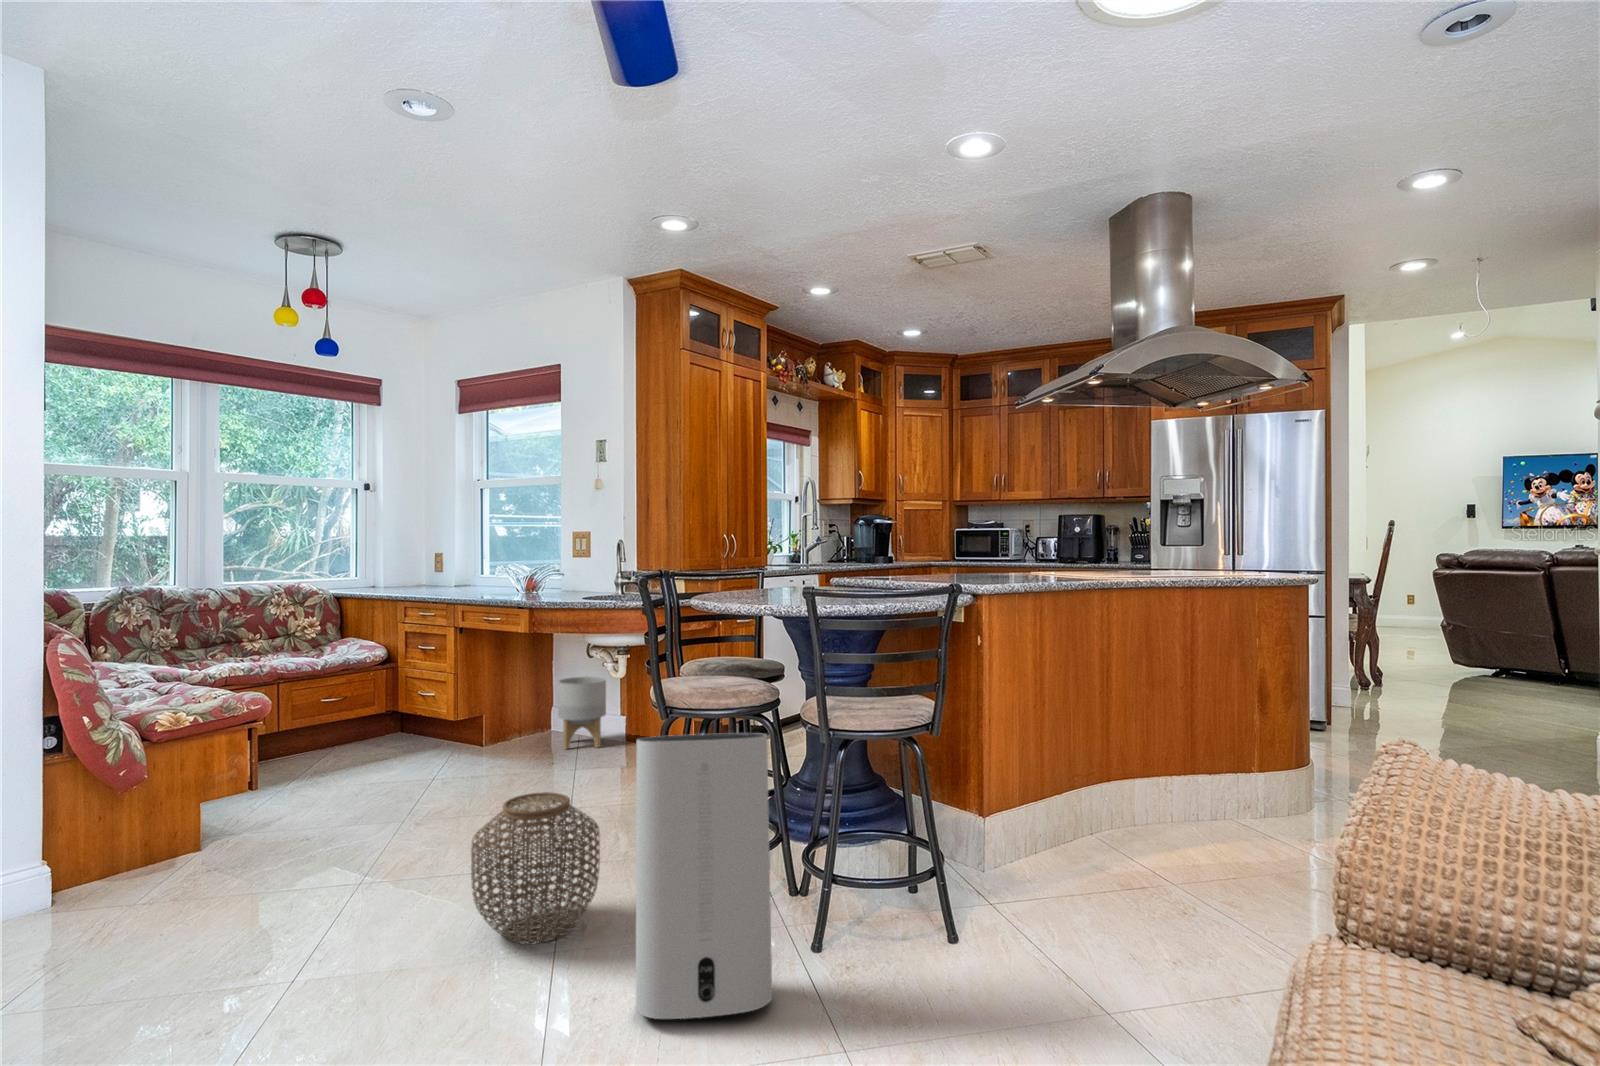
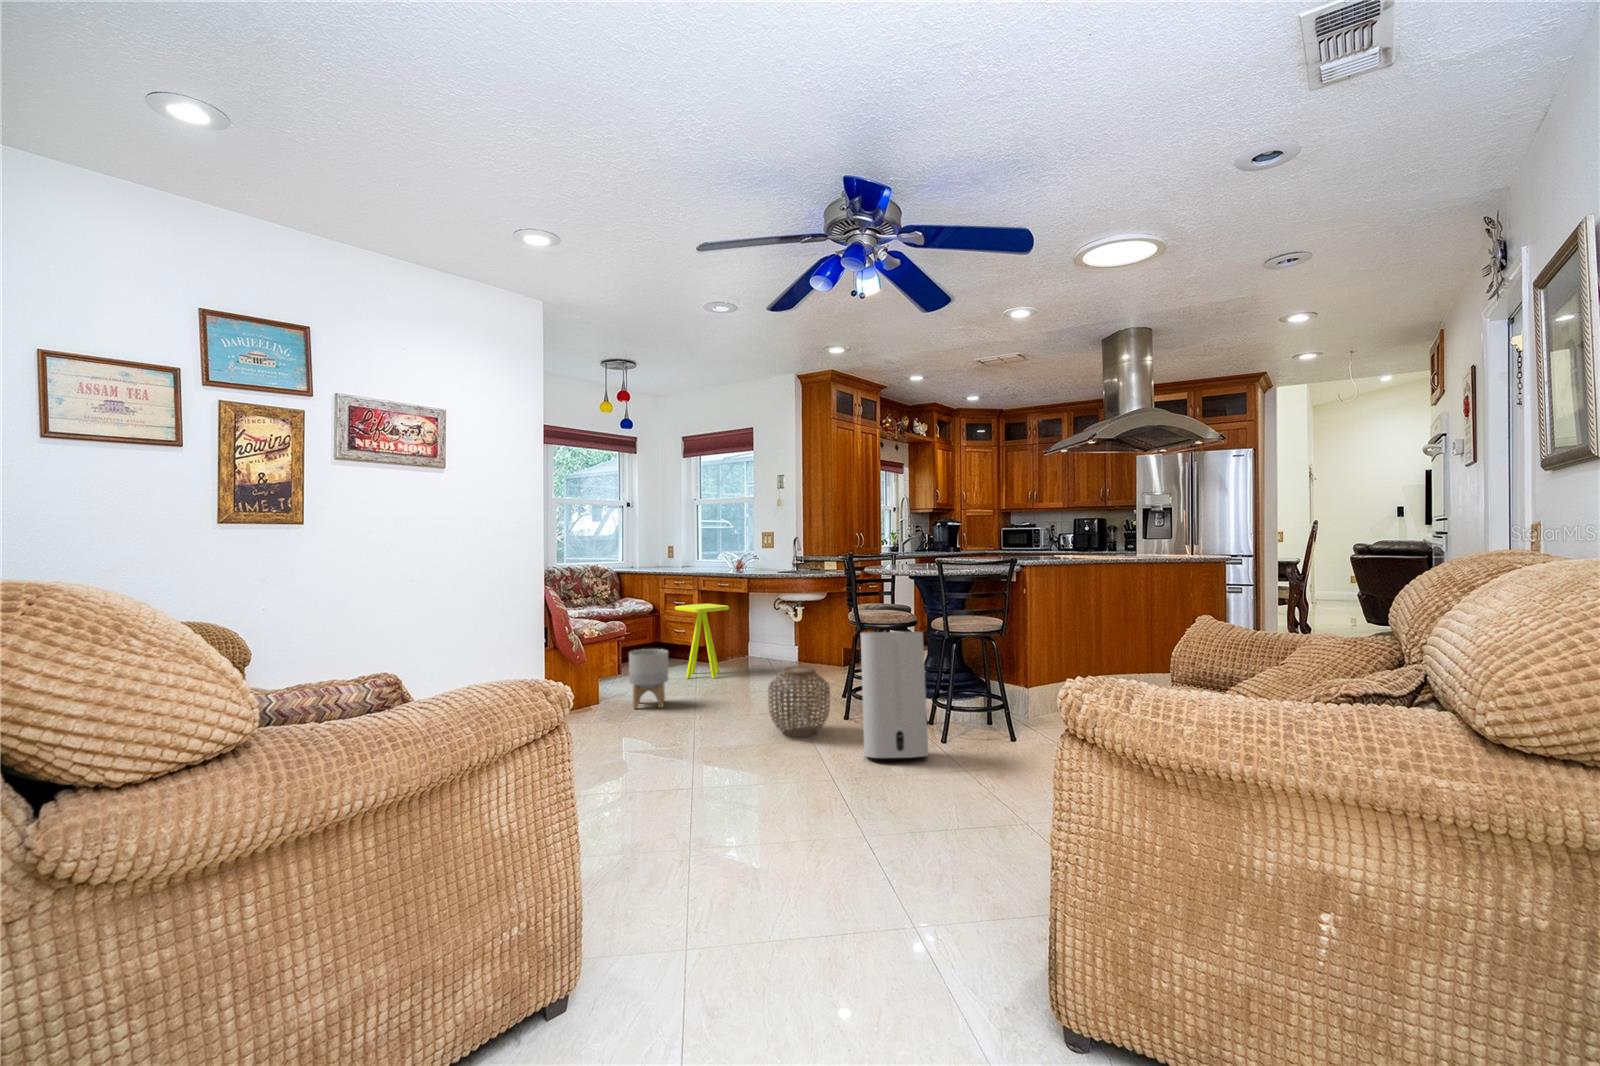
side table: none [396,651,492,783] -> present [675,604,729,678]
planter: present [558,676,606,749] -> present [629,649,668,709]

